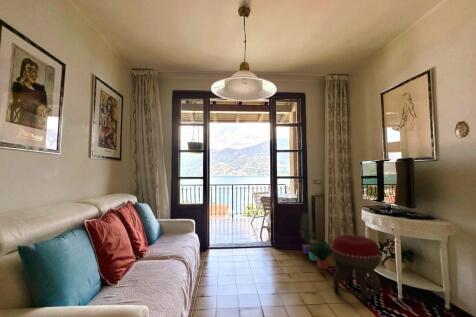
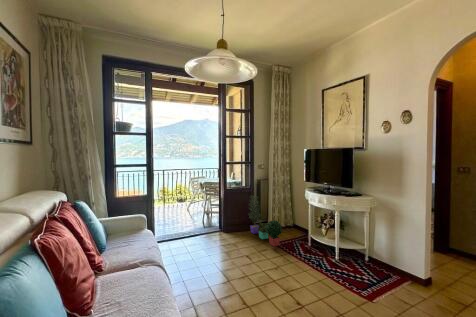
footstool: present [332,235,380,305] -> none [292,213,333,272]

